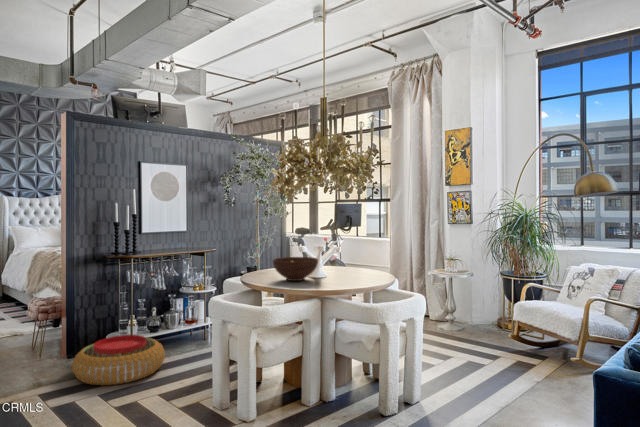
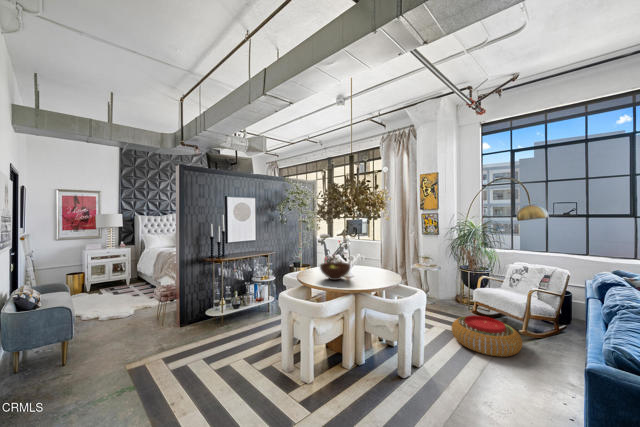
pouf: present [72,335,165,385] -> present [452,315,522,357]

